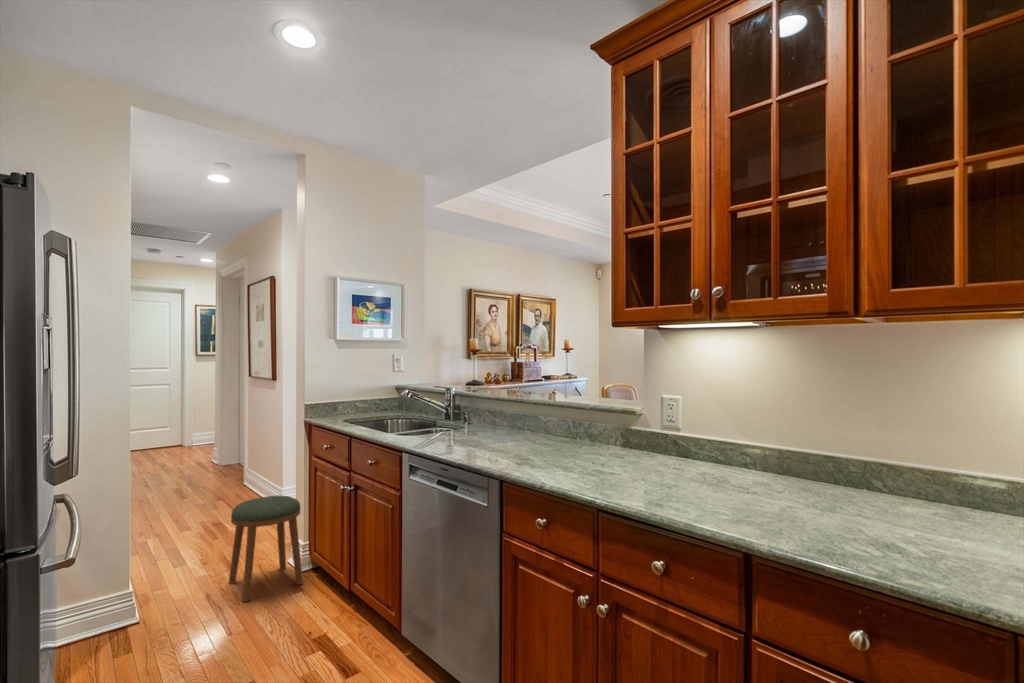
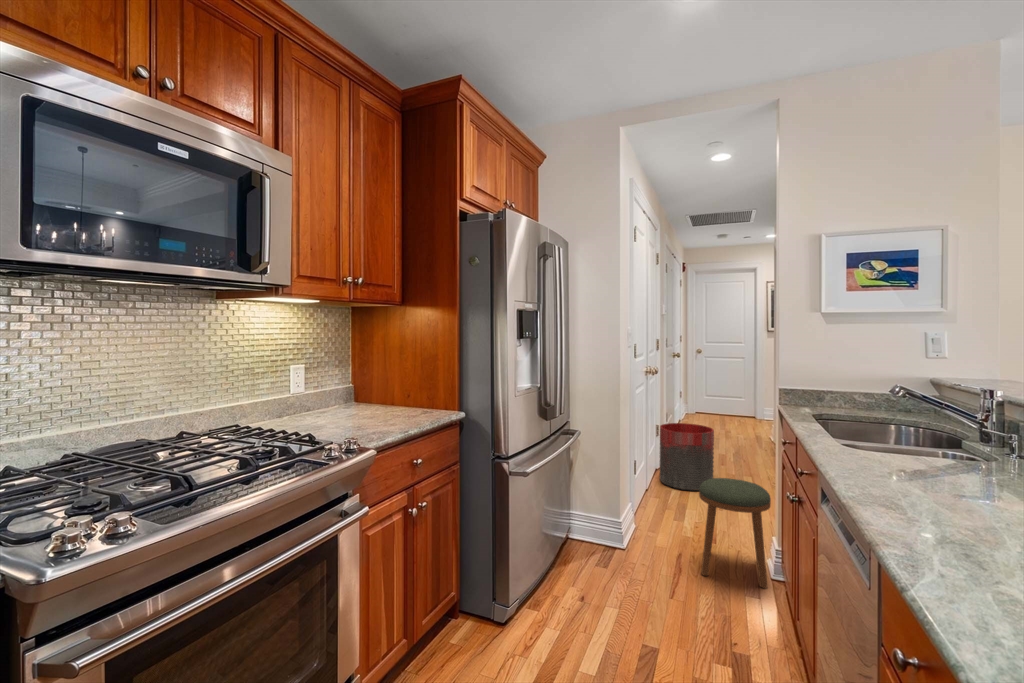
trash can: none [117,461,192,543] -> present [660,423,714,491]

